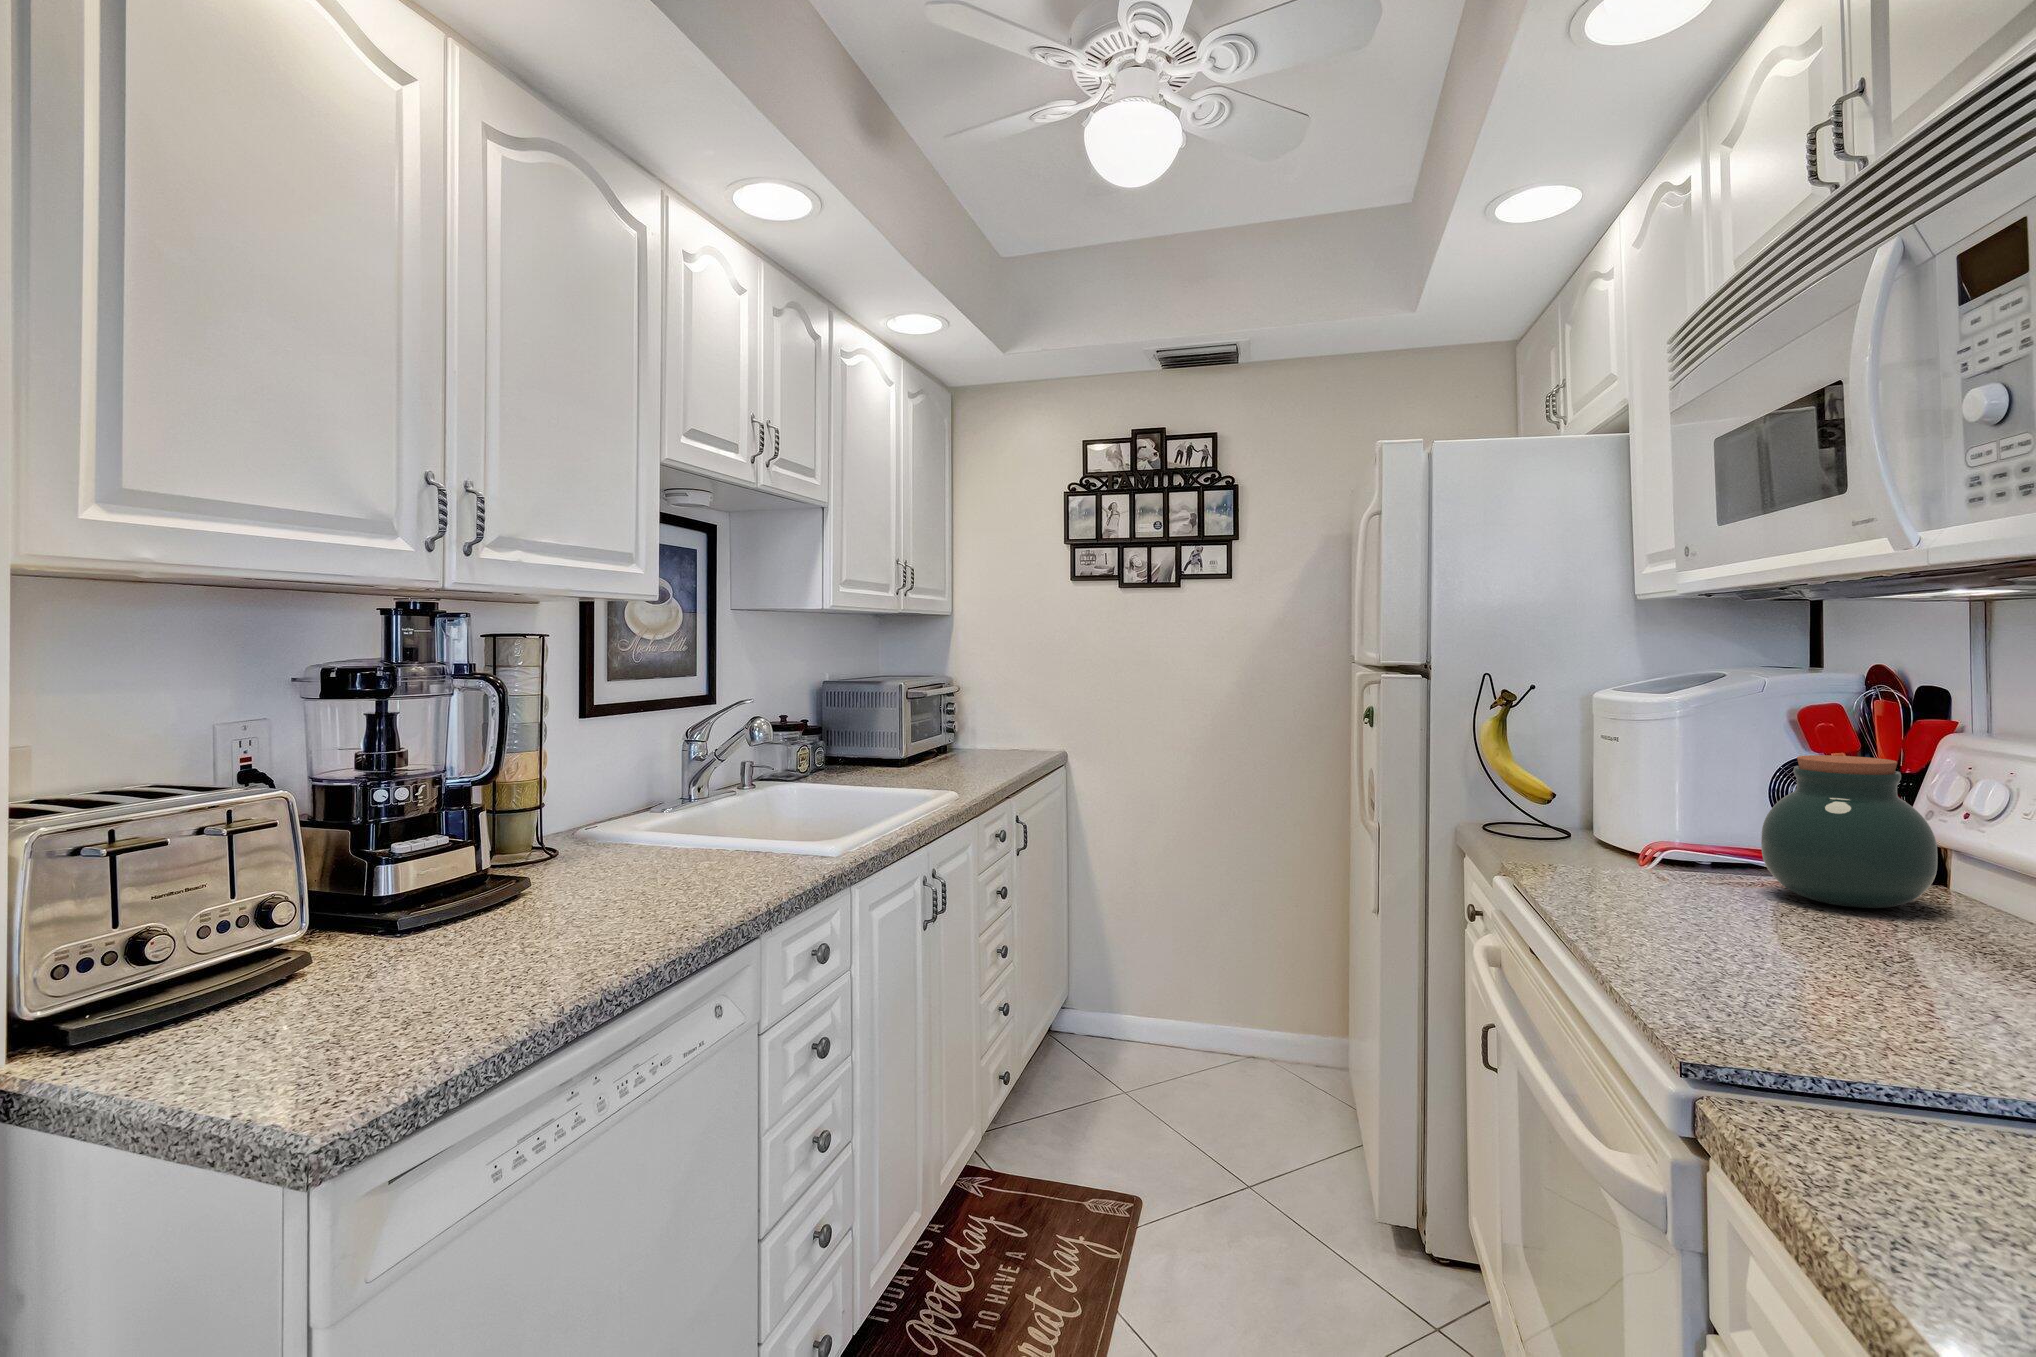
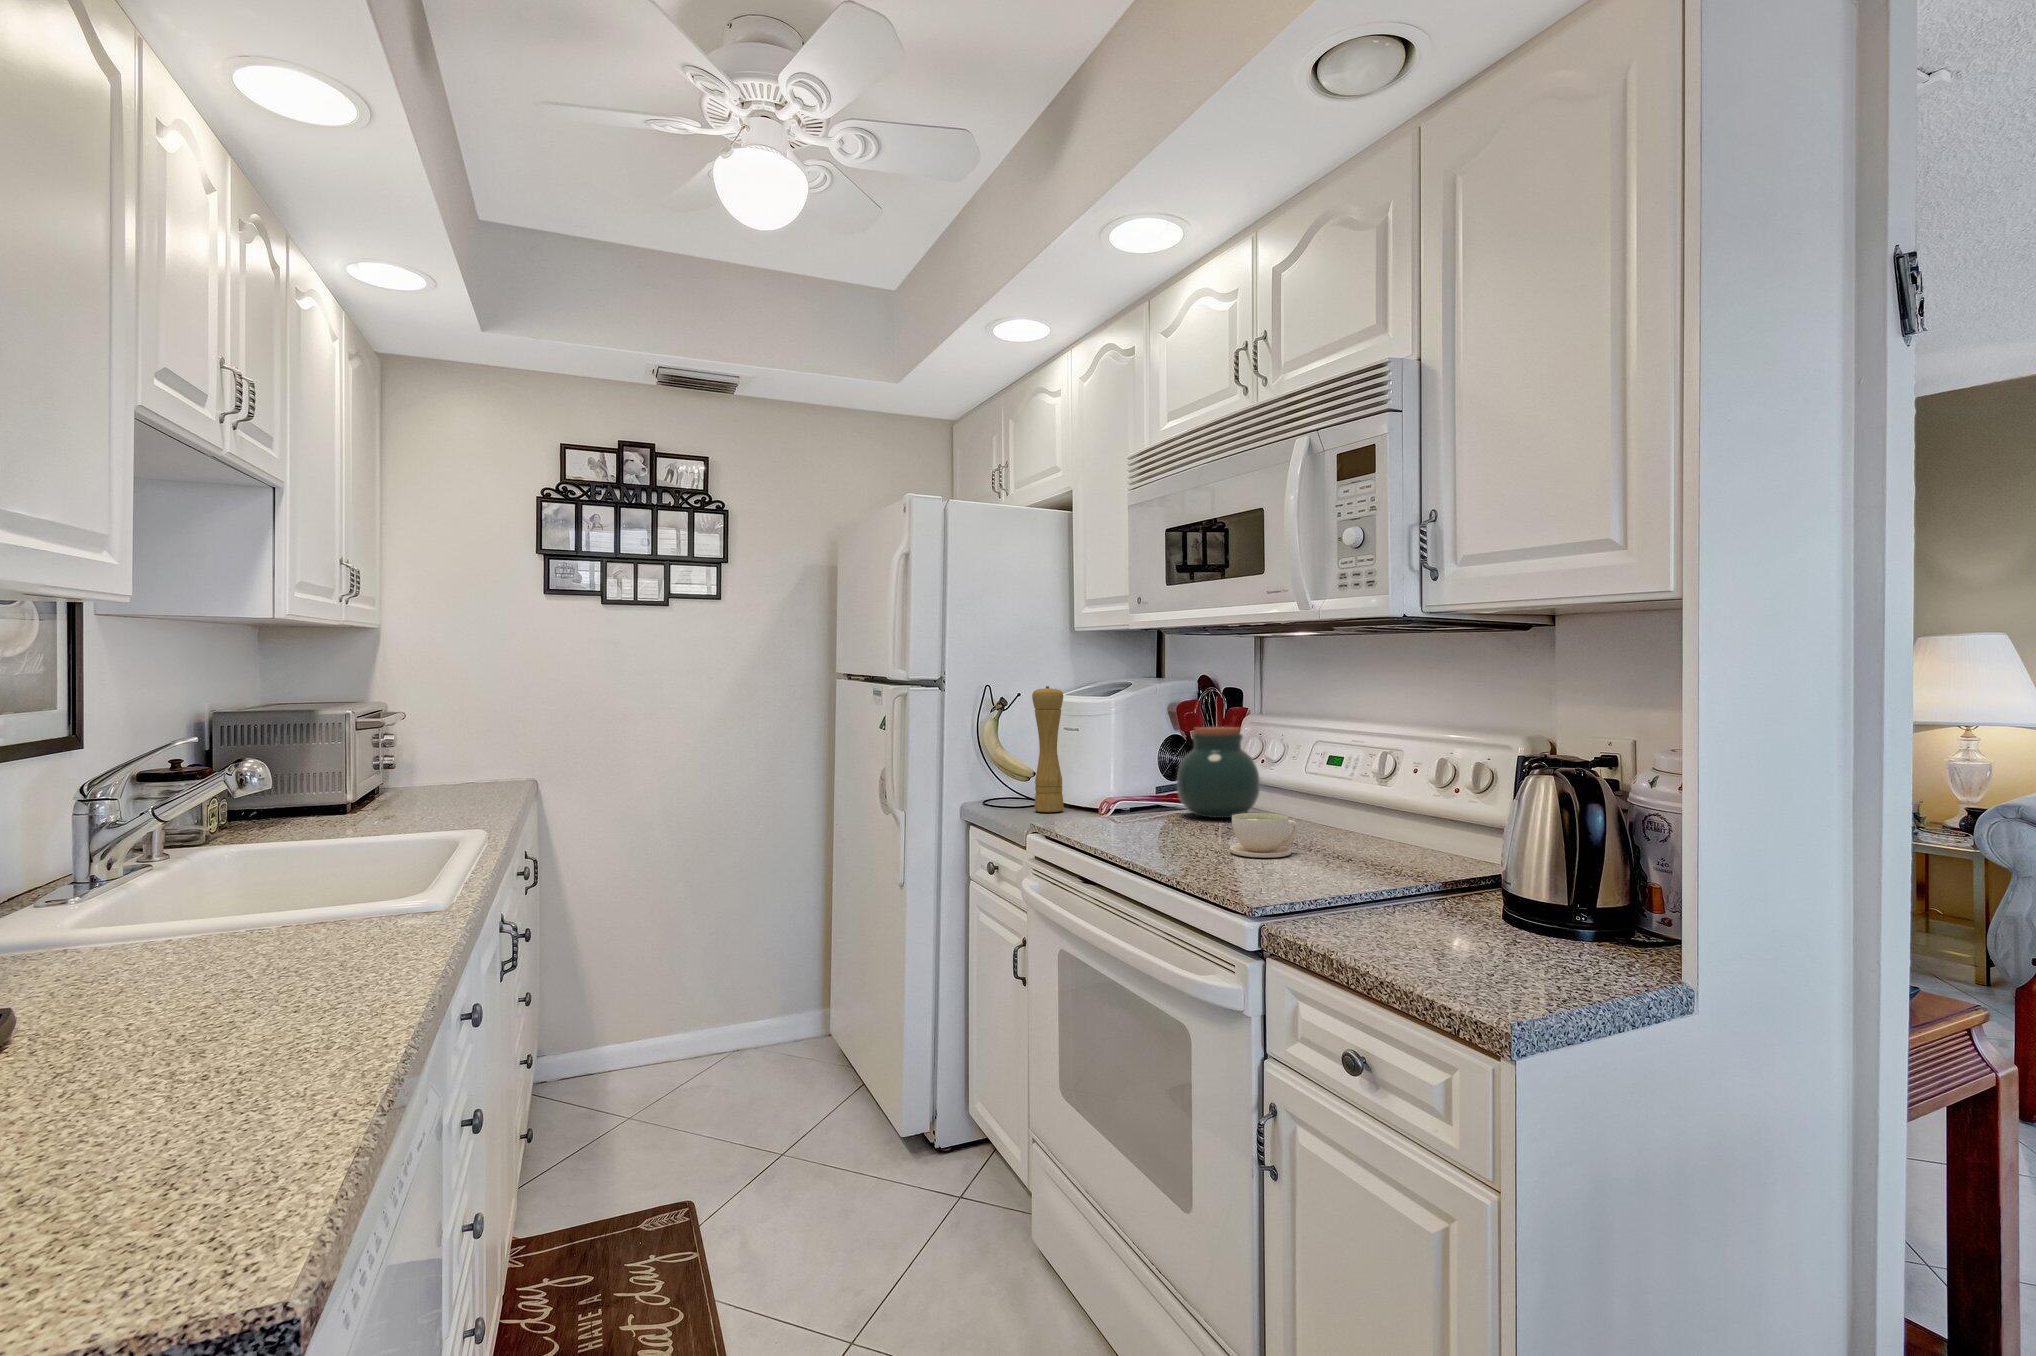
pepper mill: none [1531,684,1580,855] -> present [1032,686,1063,812]
coffee cup: none [1767,918,1924,1011] -> present [1230,813,1299,858]

